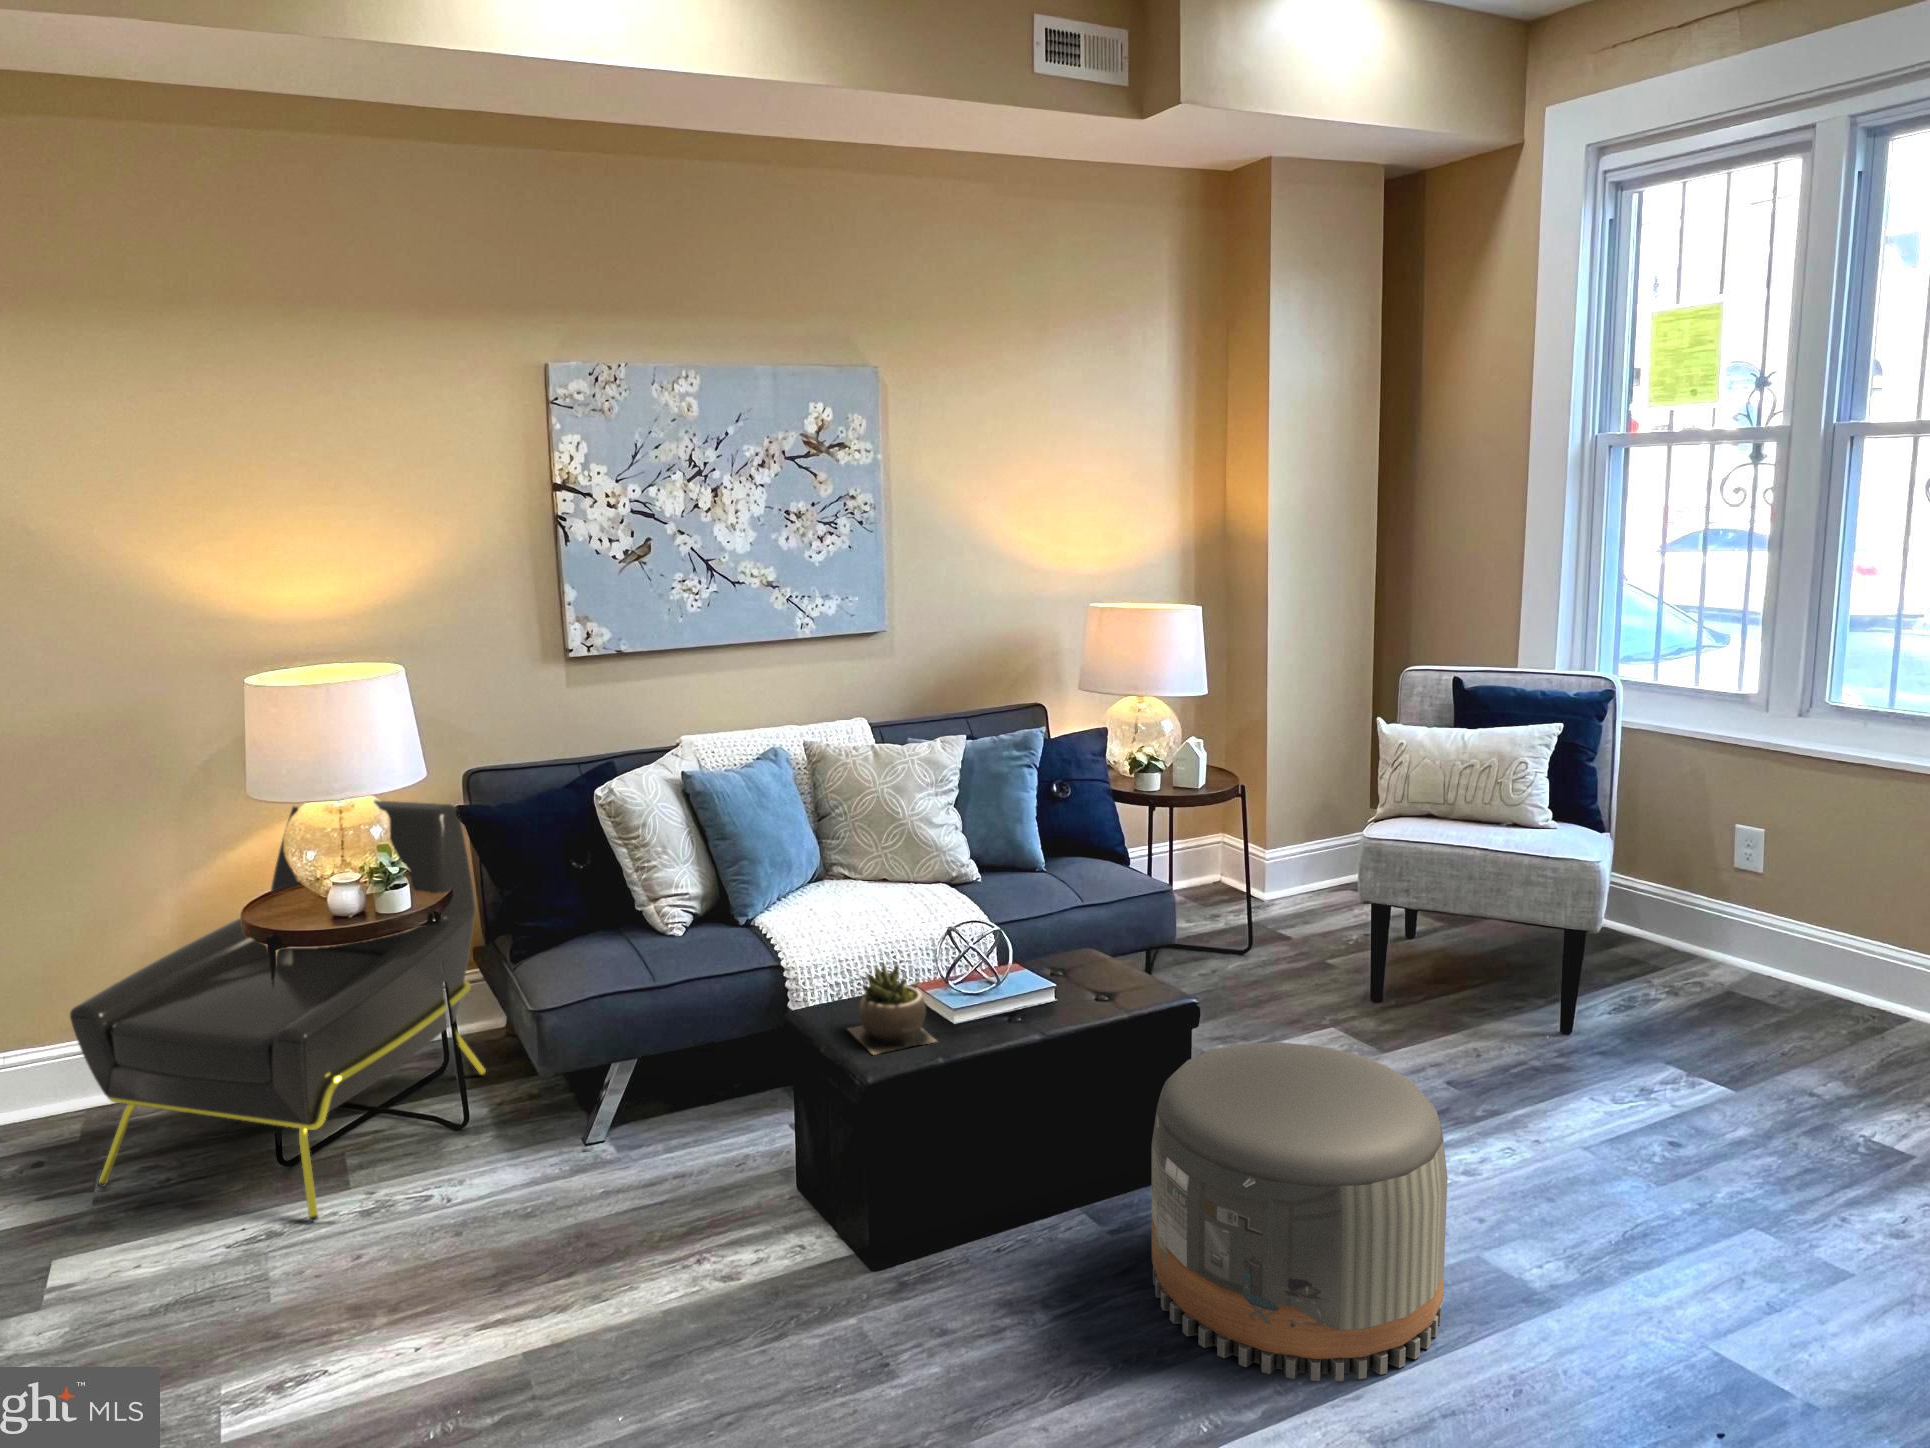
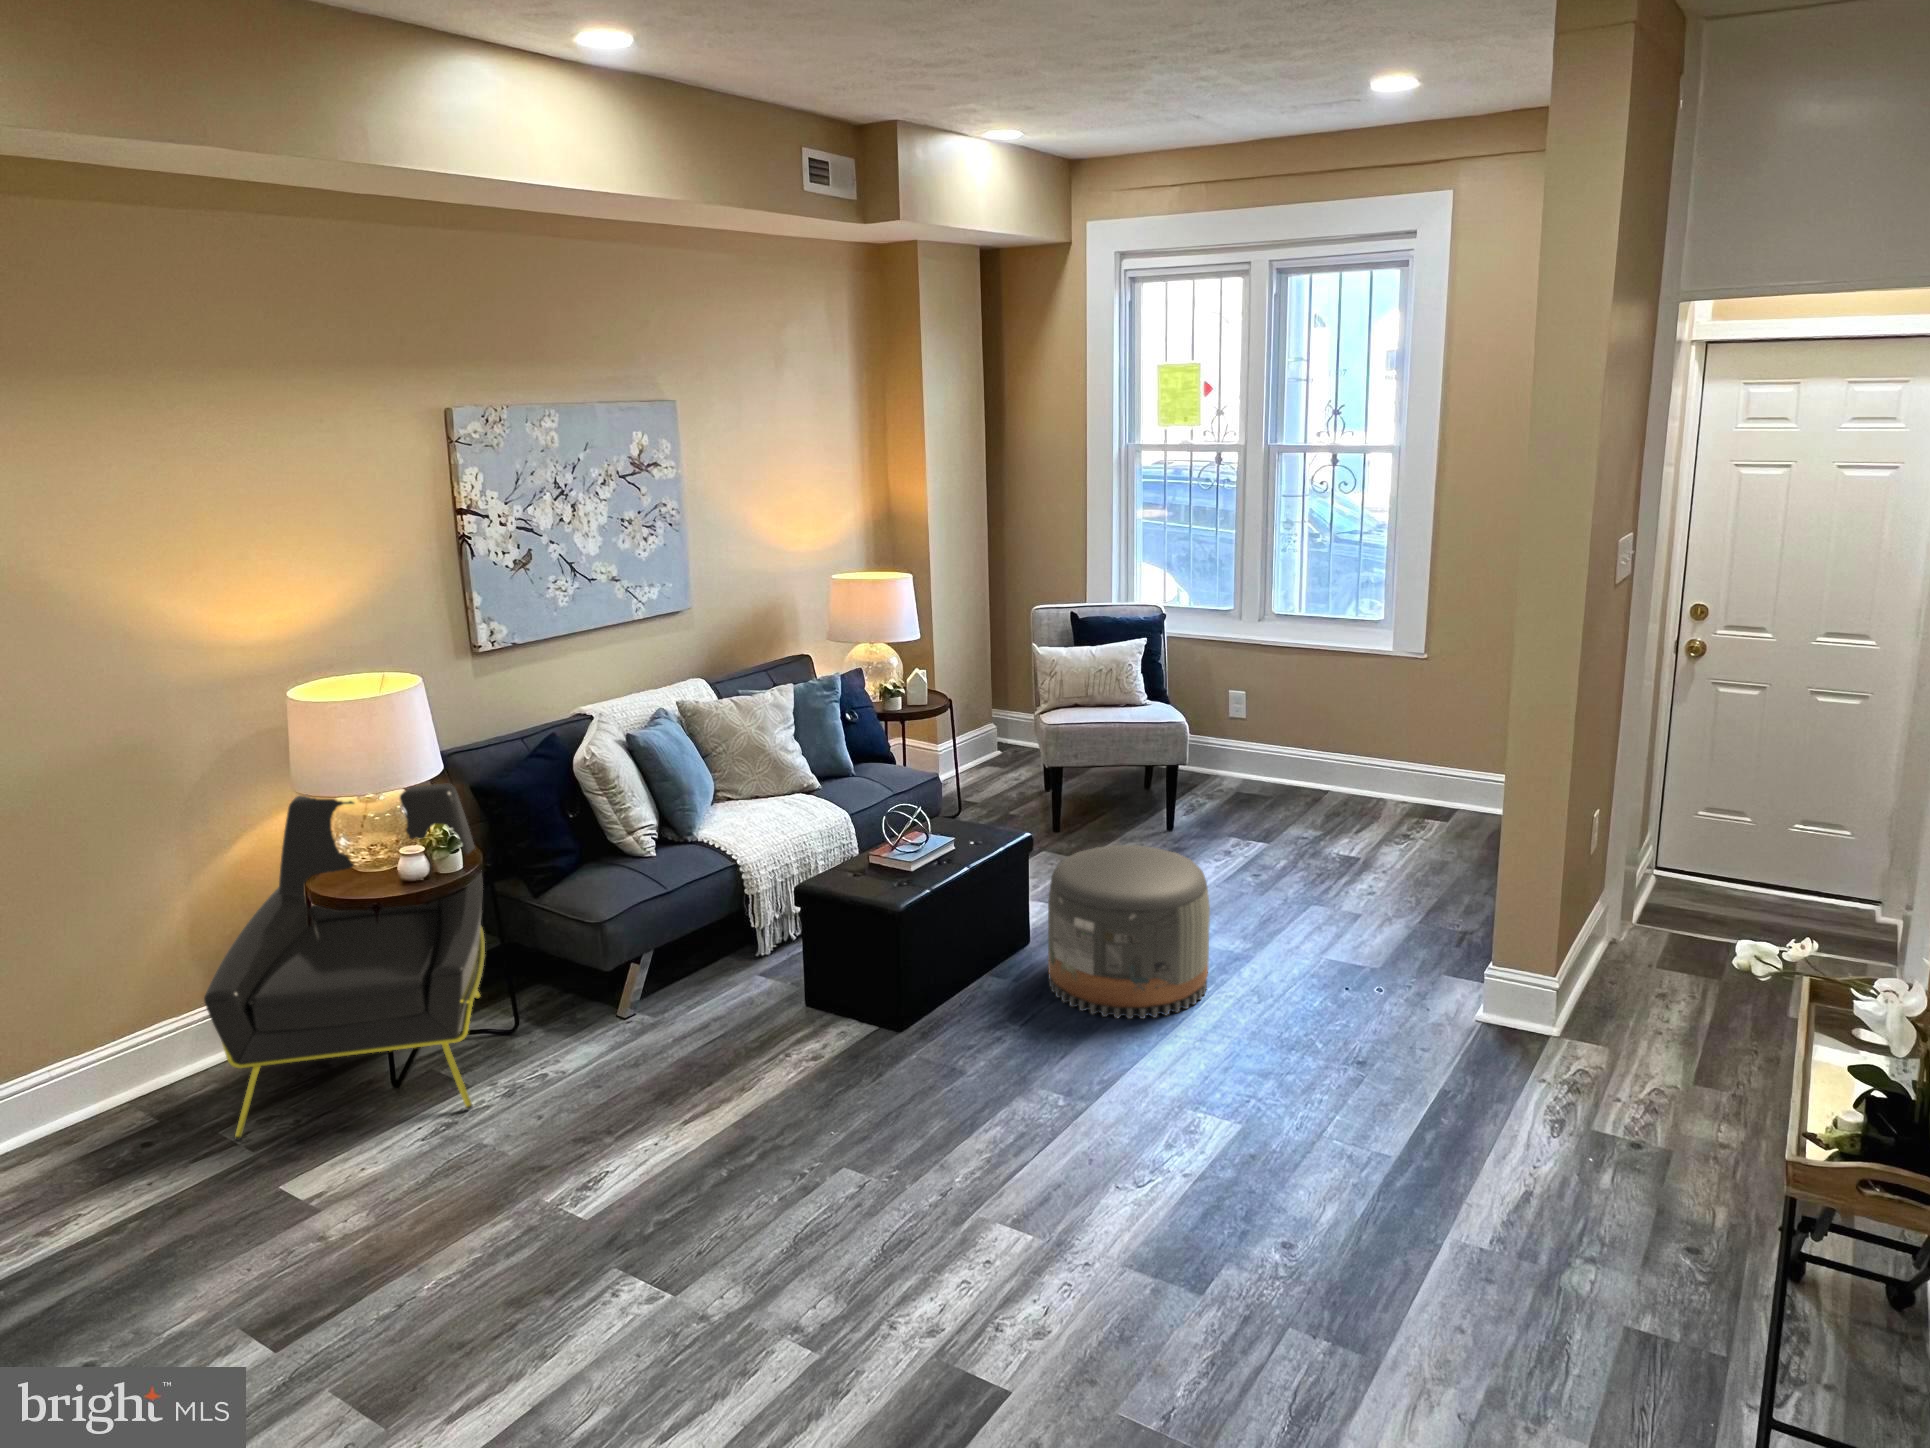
succulent plant: present [848,964,936,1054] -> none [849,838,914,897]

